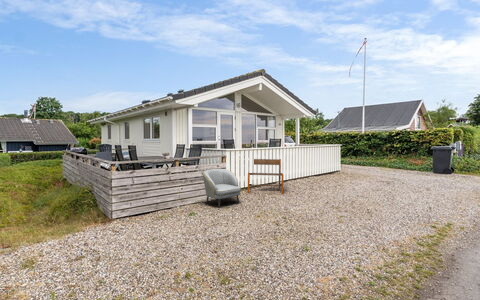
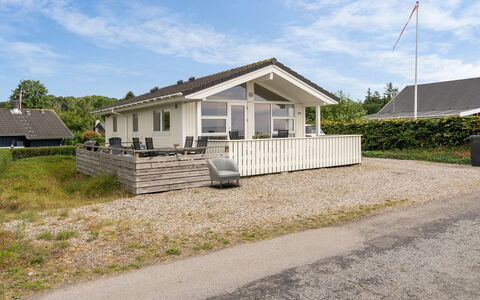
bench: present [248,159,283,194] -> none [251,149,285,181]

